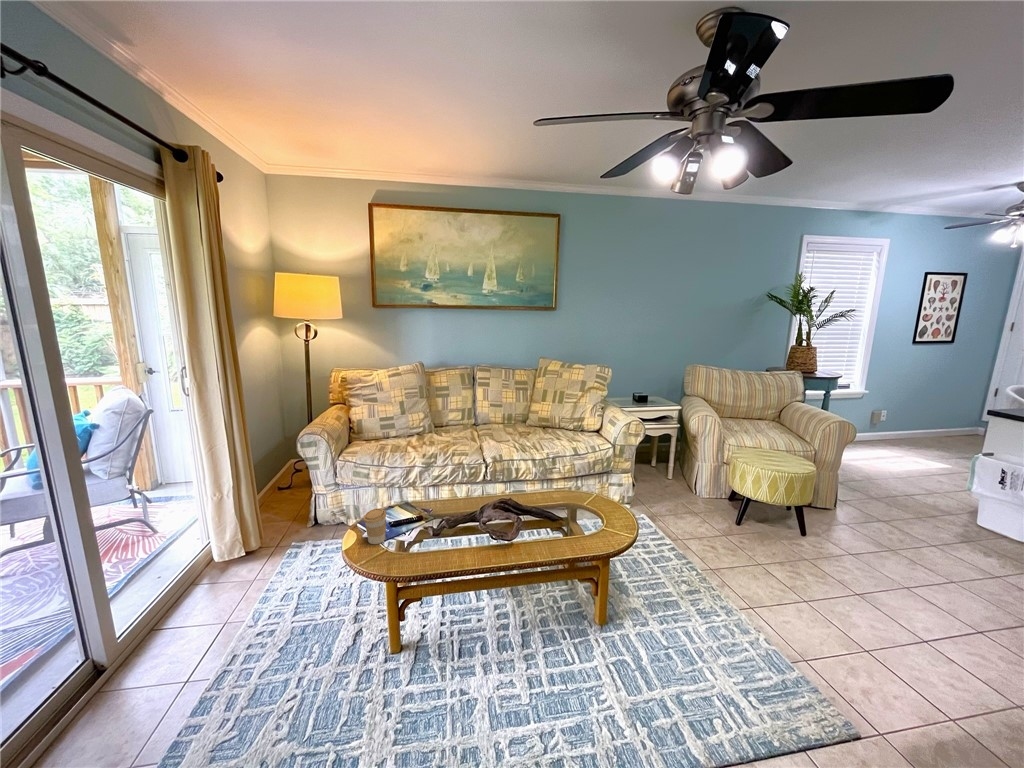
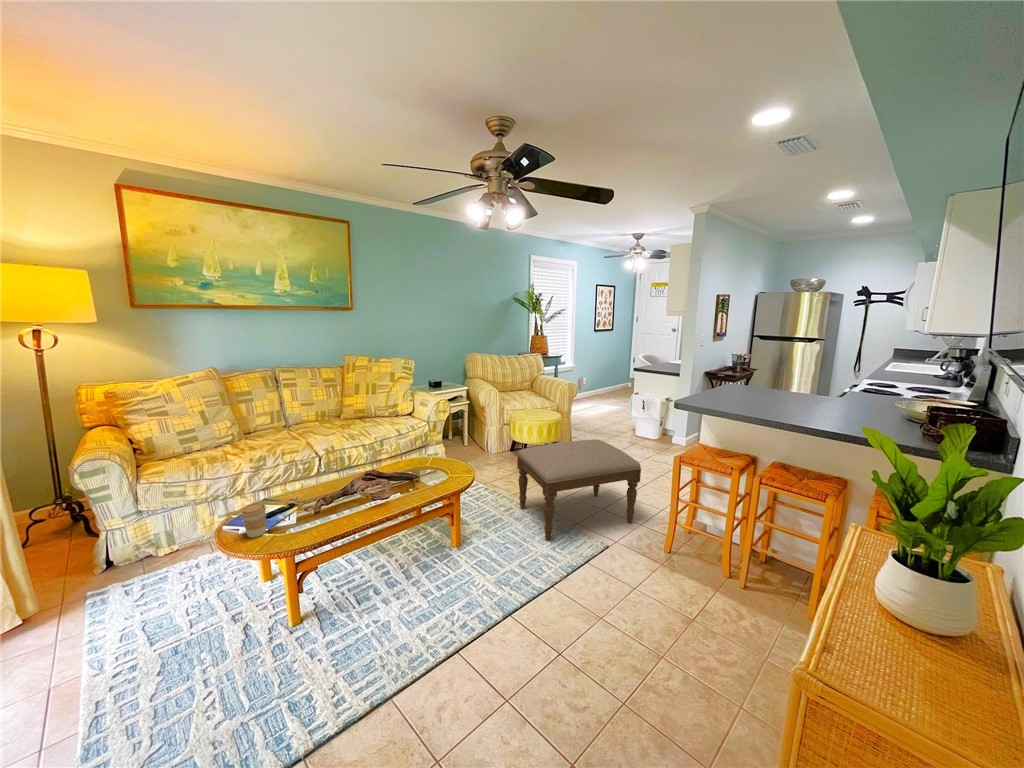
ottoman: none [714,515,975,712] -> present [517,439,641,541]

